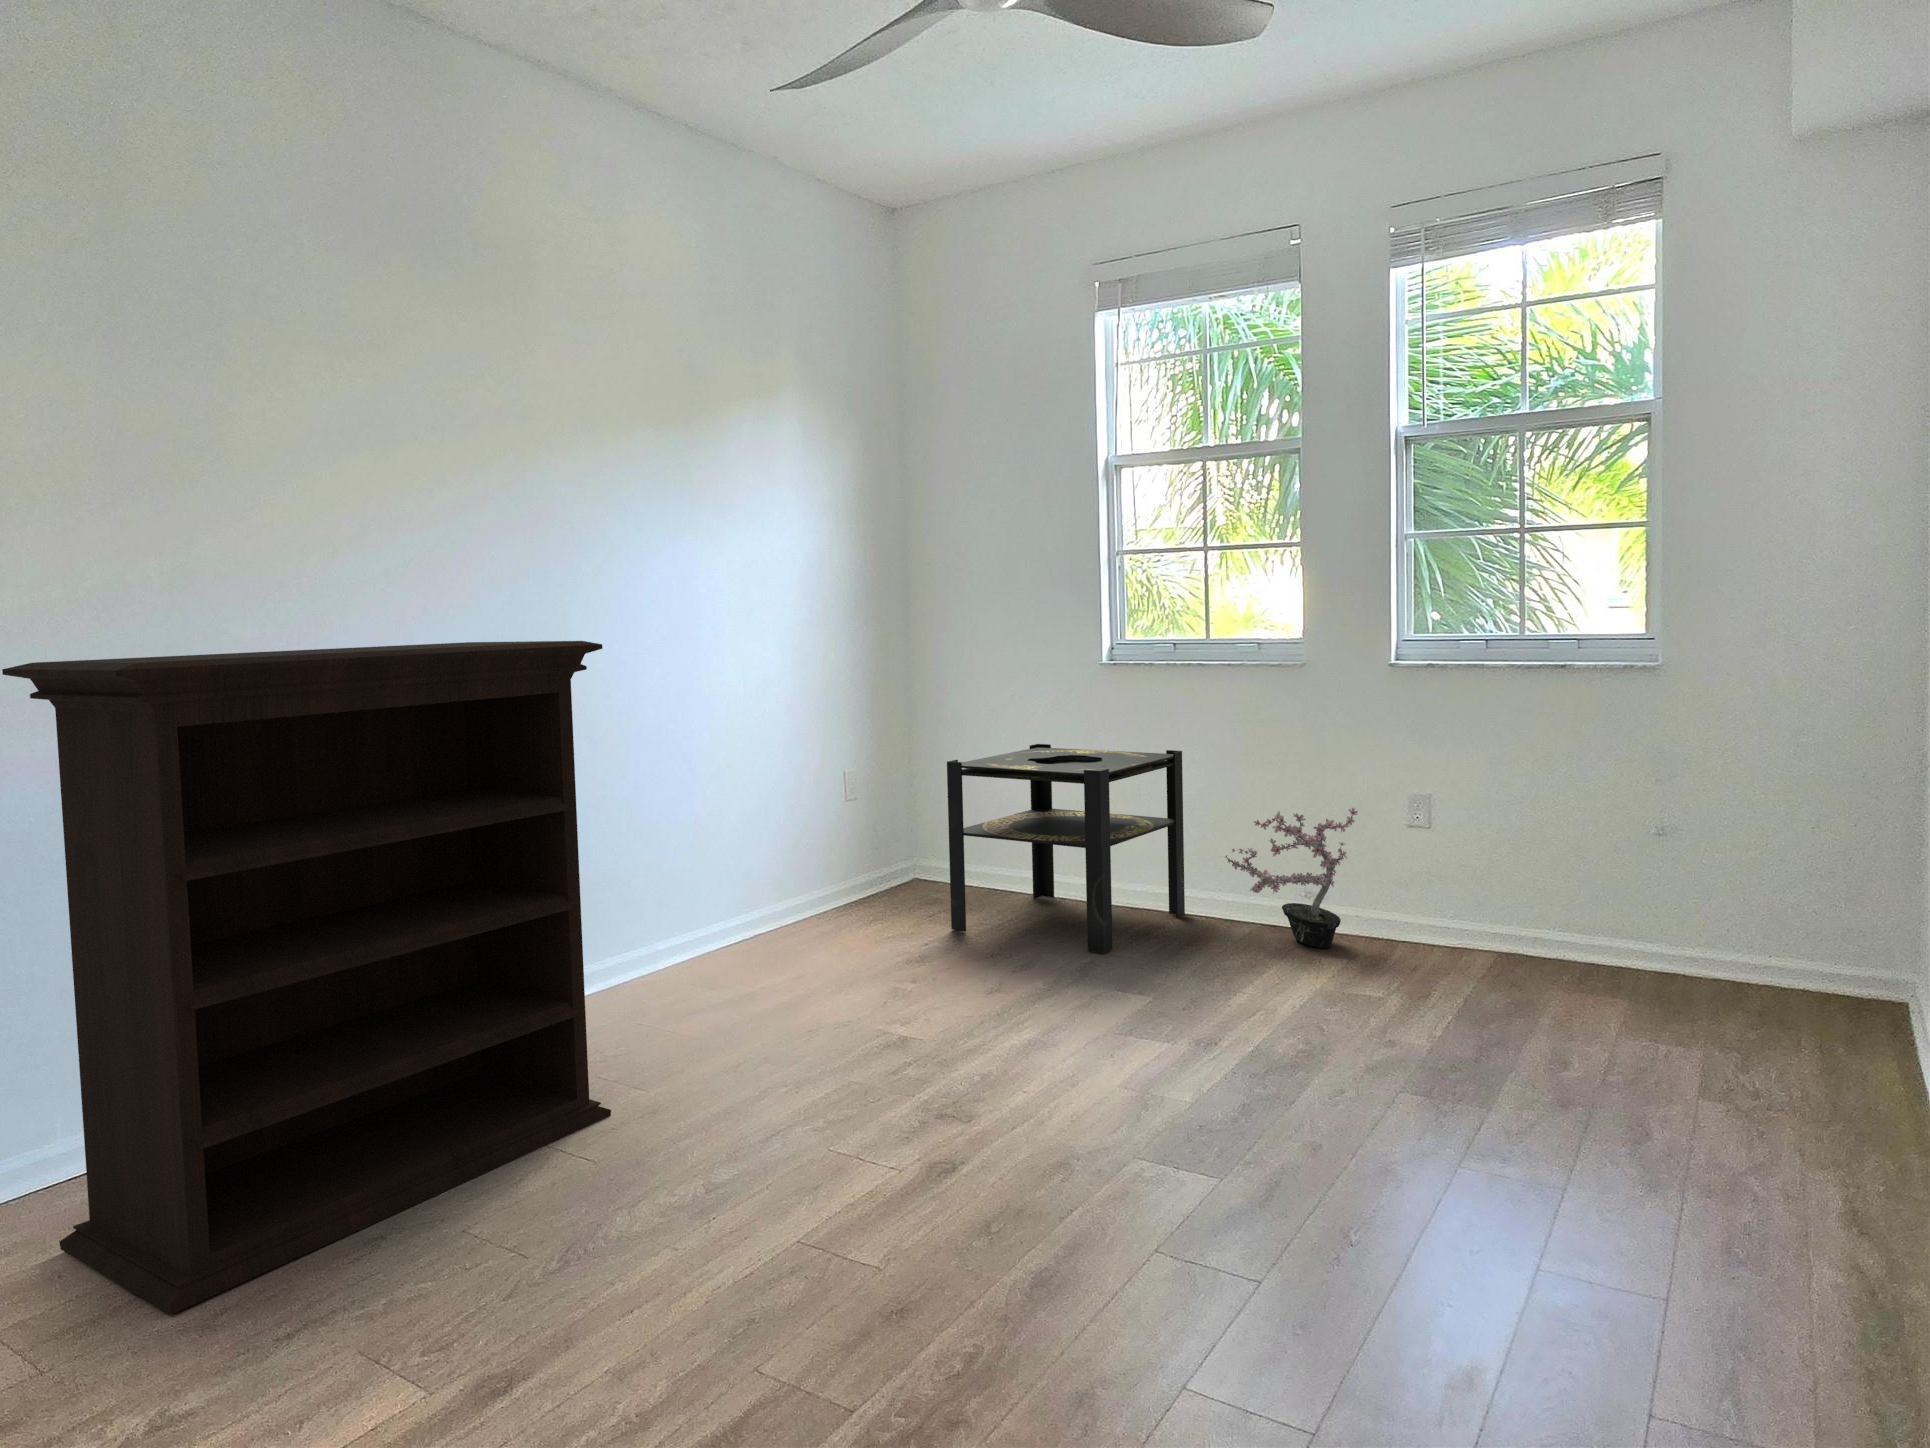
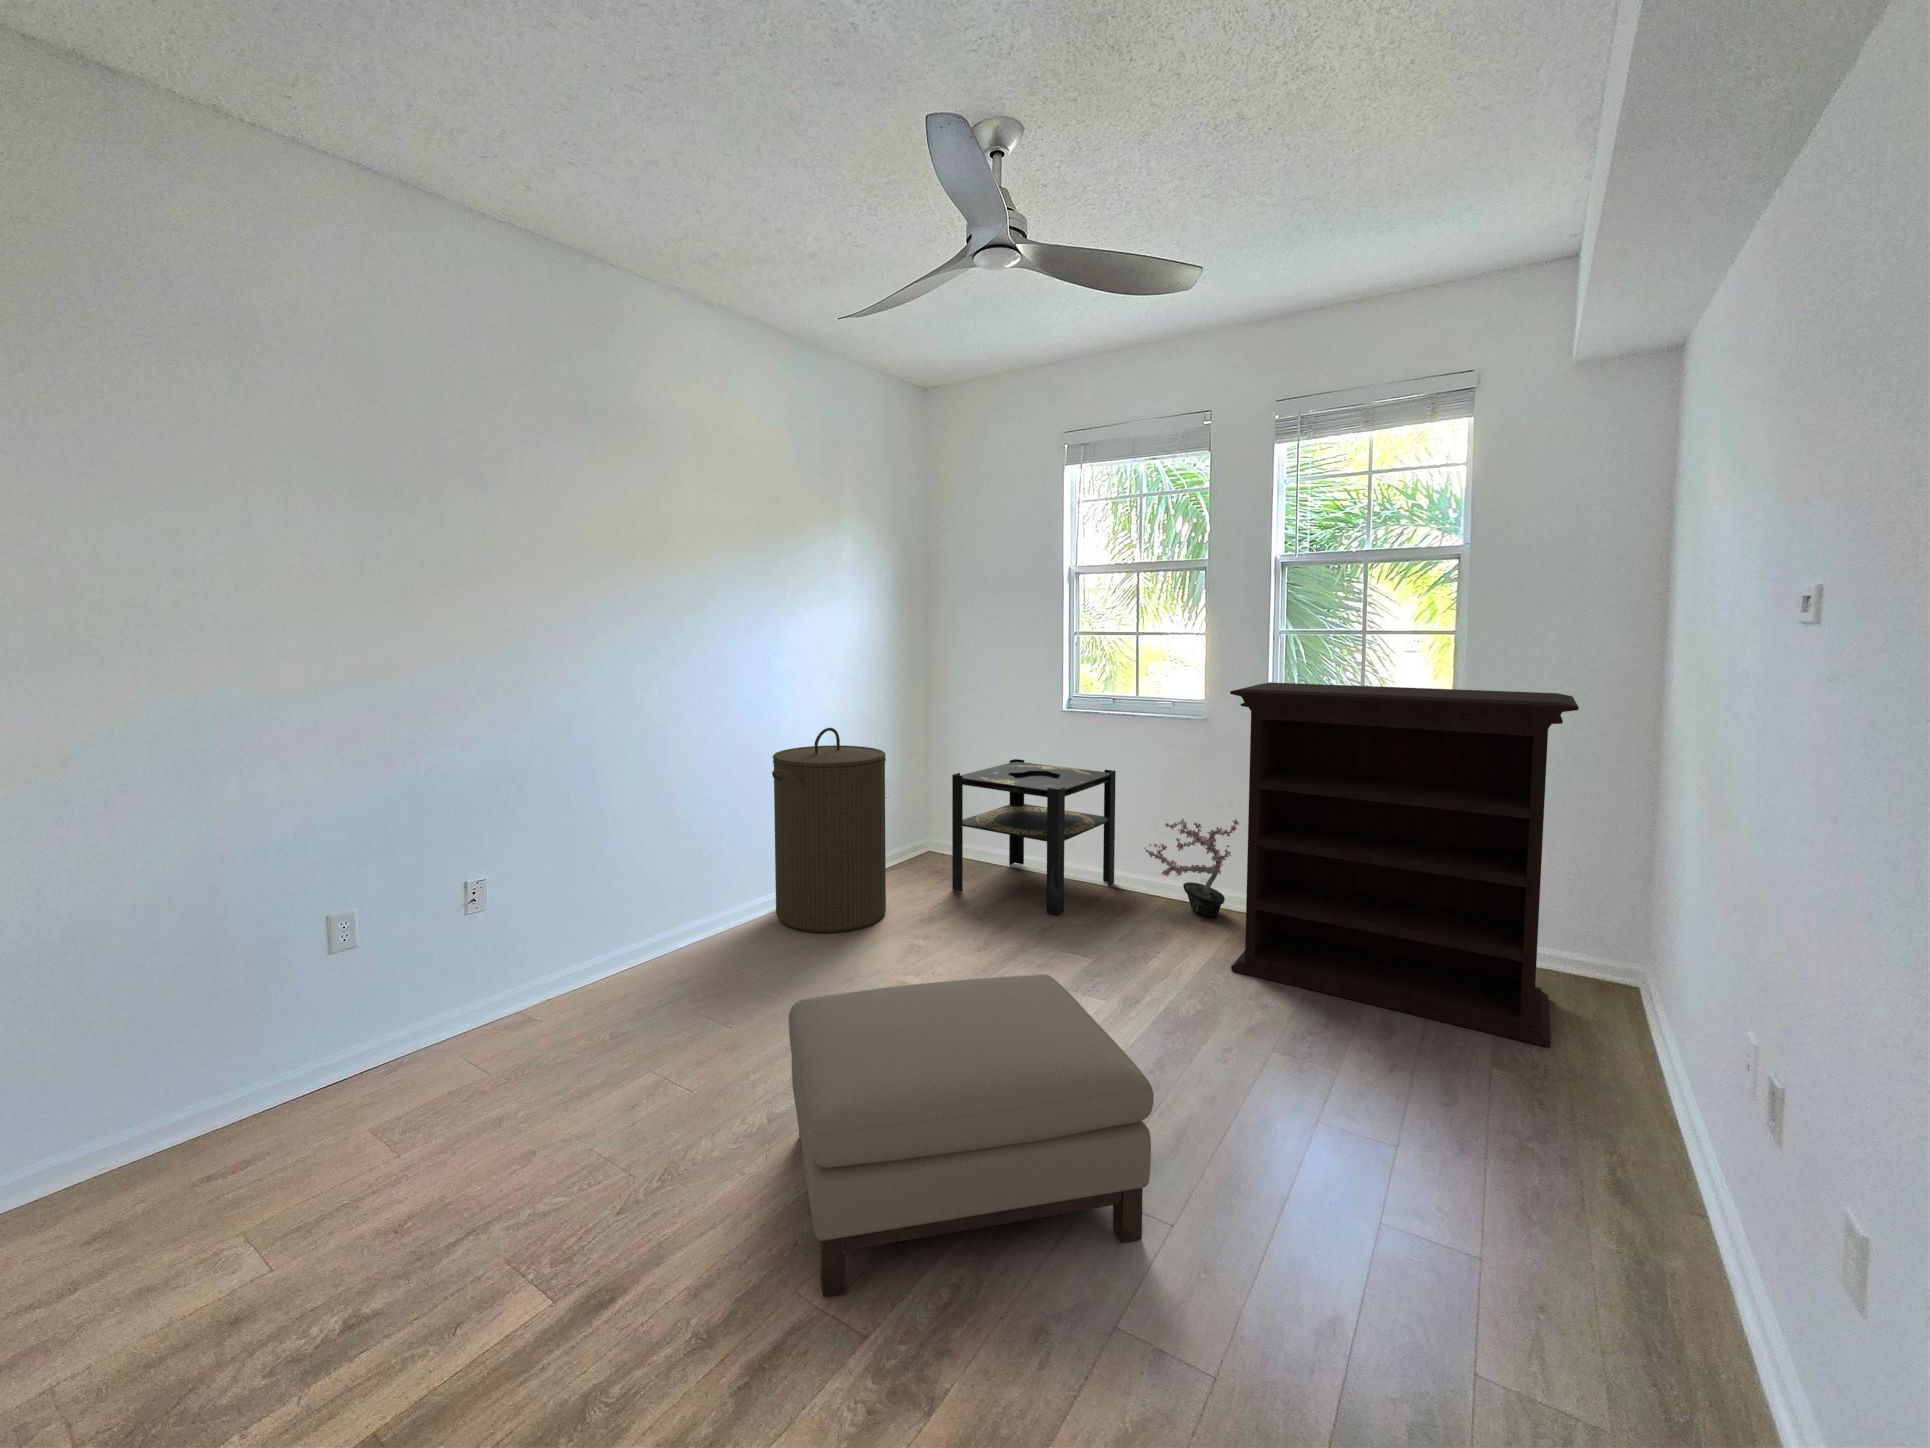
bookshelf: present [2,641,611,1314] -> present [1230,682,1579,1047]
laundry hamper: none [686,692,856,985] -> present [772,728,886,932]
ottoman: none [734,977,1227,1357] -> present [789,975,1153,1296]

